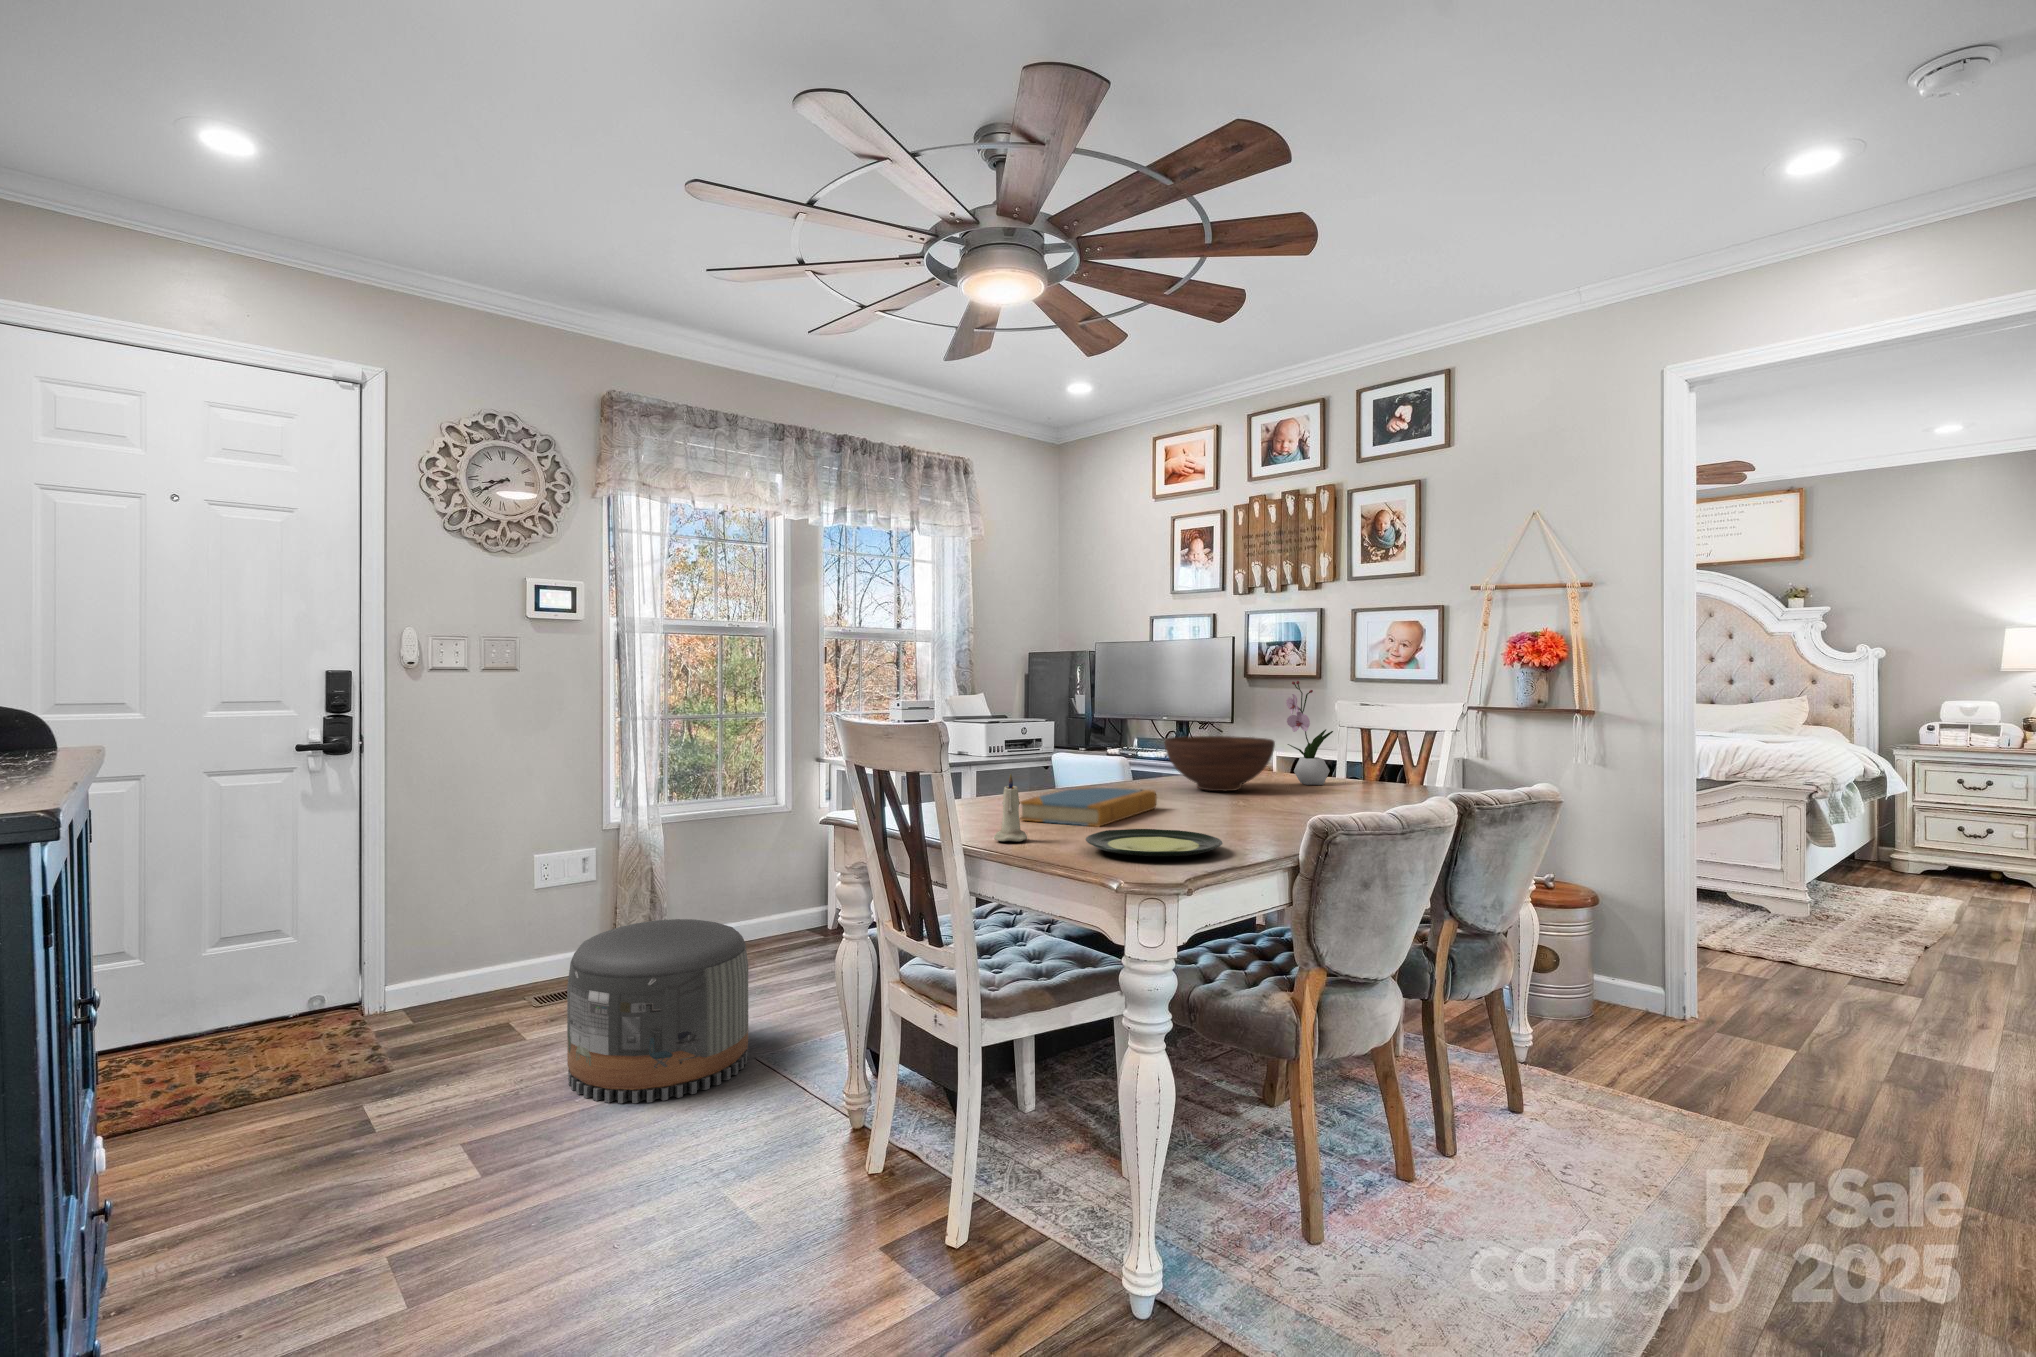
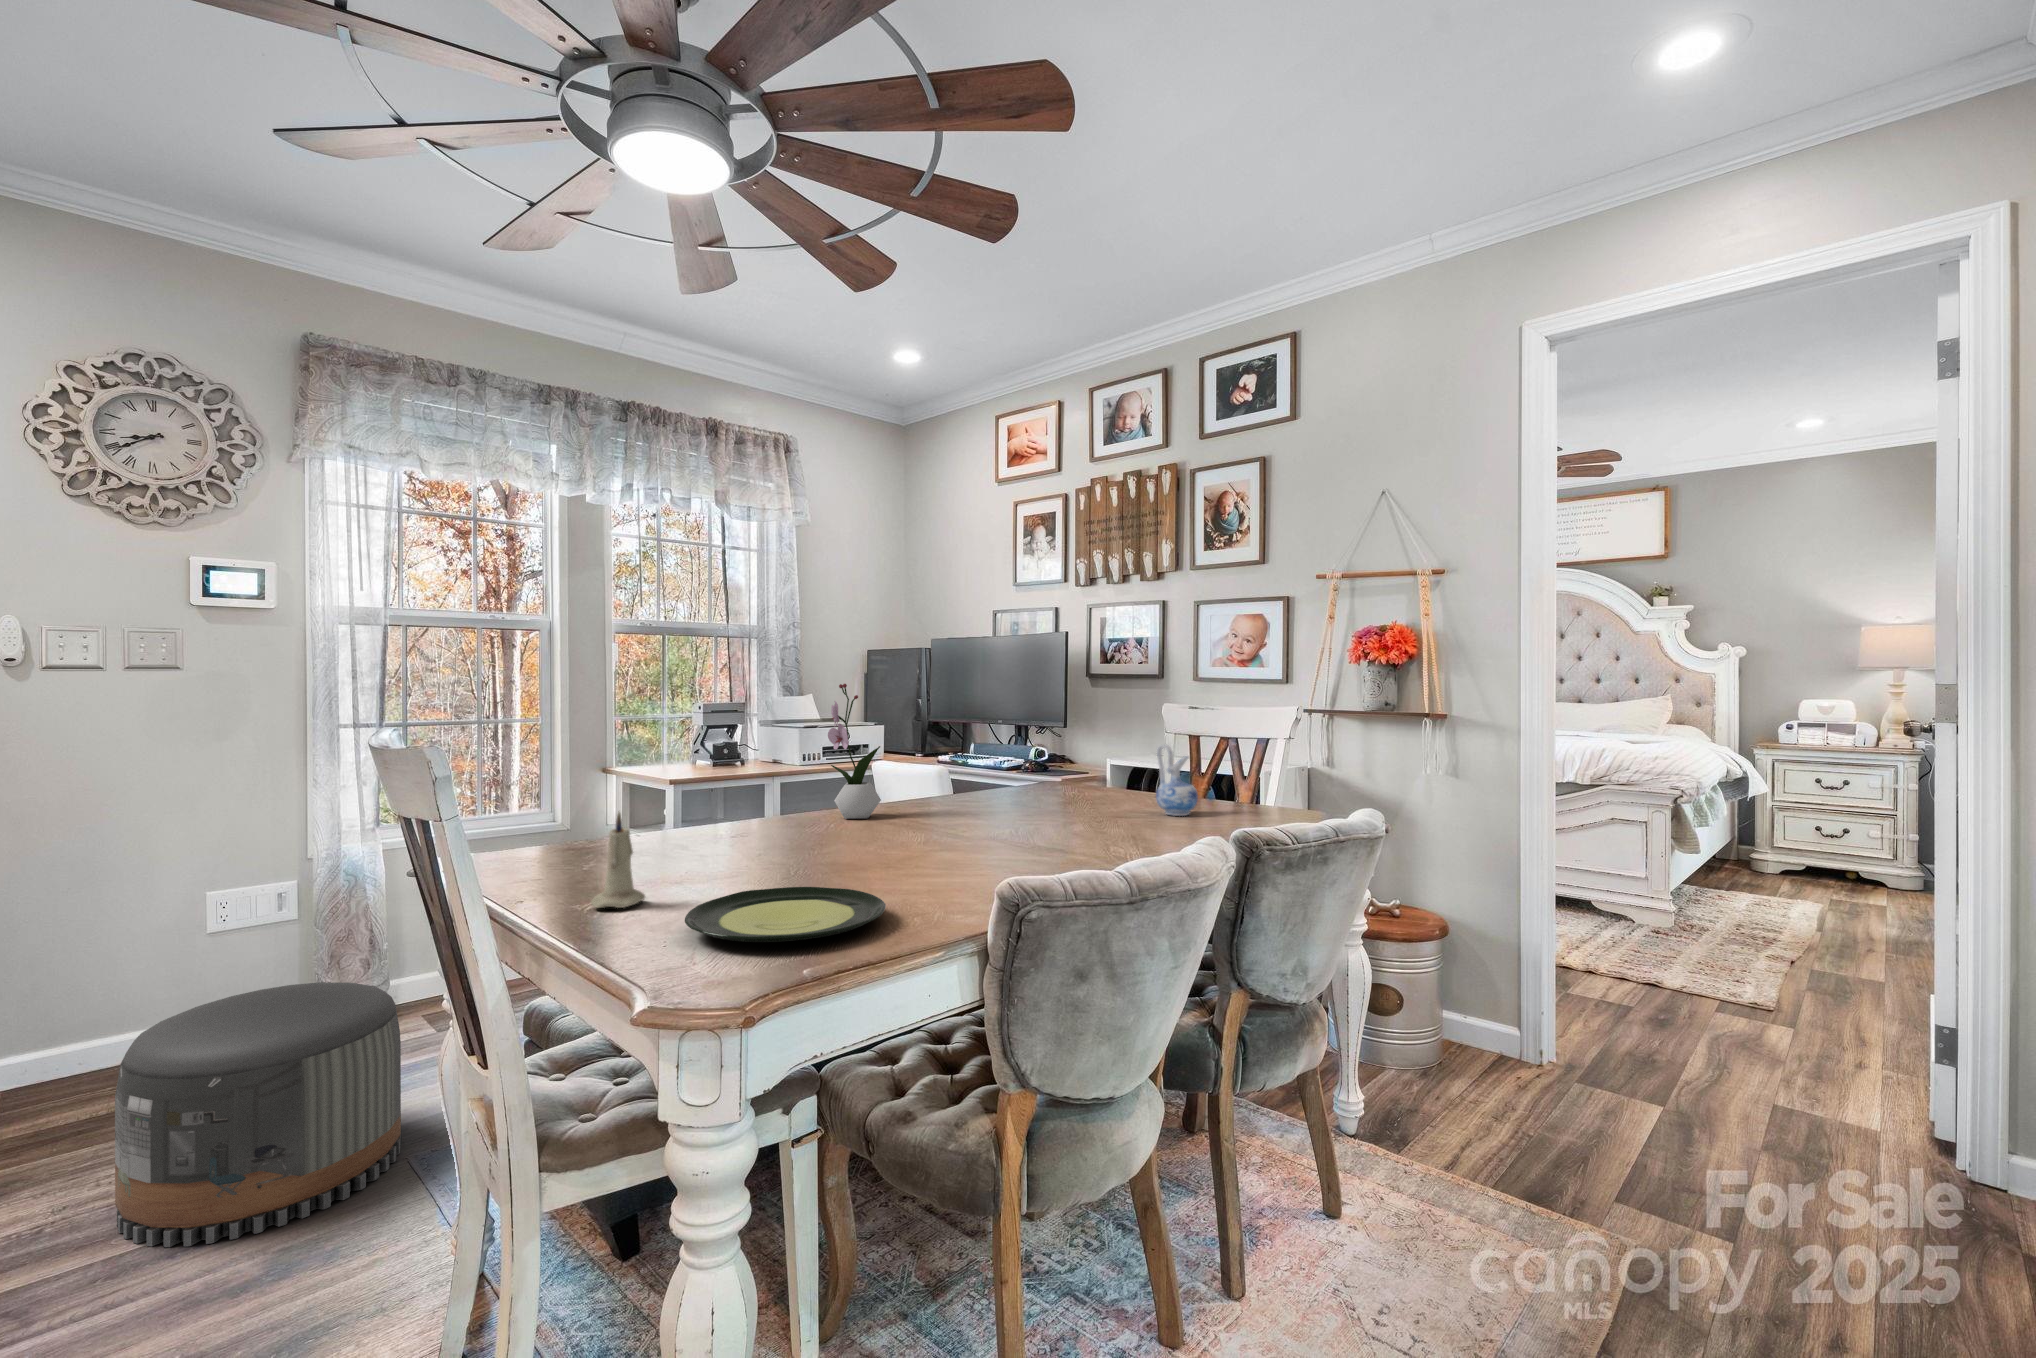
flower arrangement: present [1286,681,1333,785] -> present [828,684,881,819]
ceramic pitcher: none [1351,734,1388,794] -> present [1156,744,1198,816]
fruit bowl: present [1164,736,1275,791] -> none [941,746,1070,813]
book: present [1020,787,1157,827] -> none [690,814,894,876]

